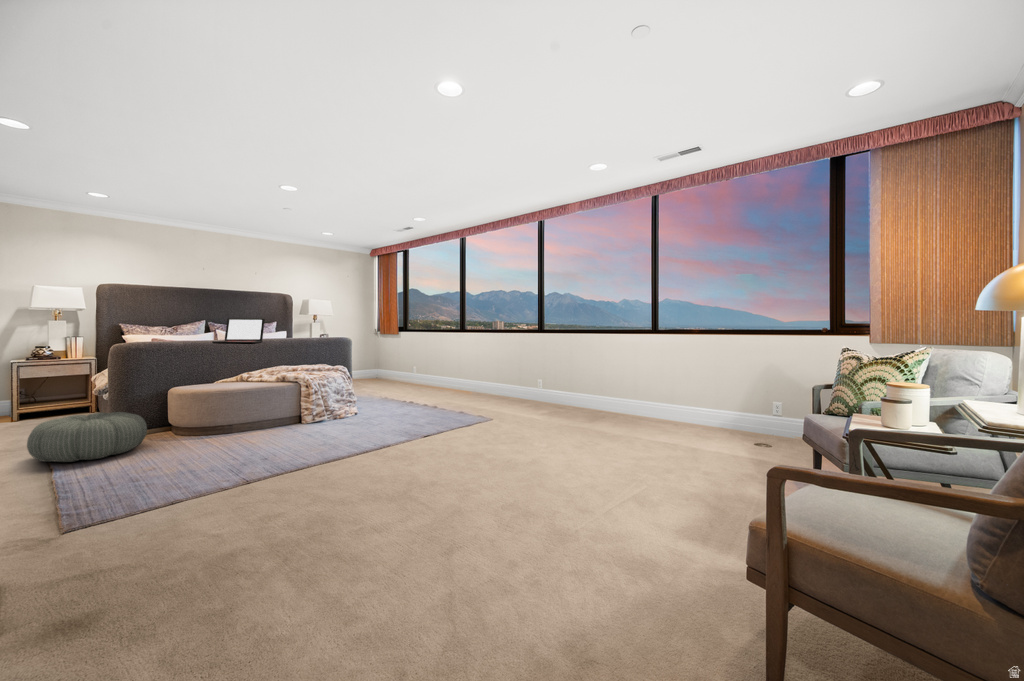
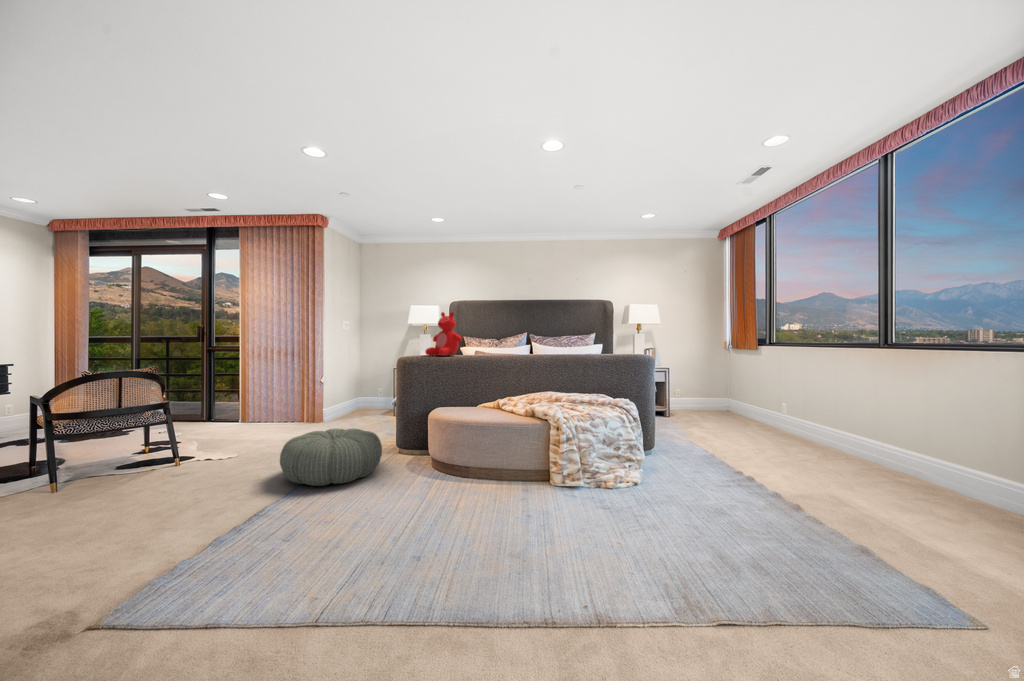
teddy bear: none [156,304,195,343] -> present [425,312,462,356]
laptop: present [212,318,265,343] -> none [476,326,535,358]

